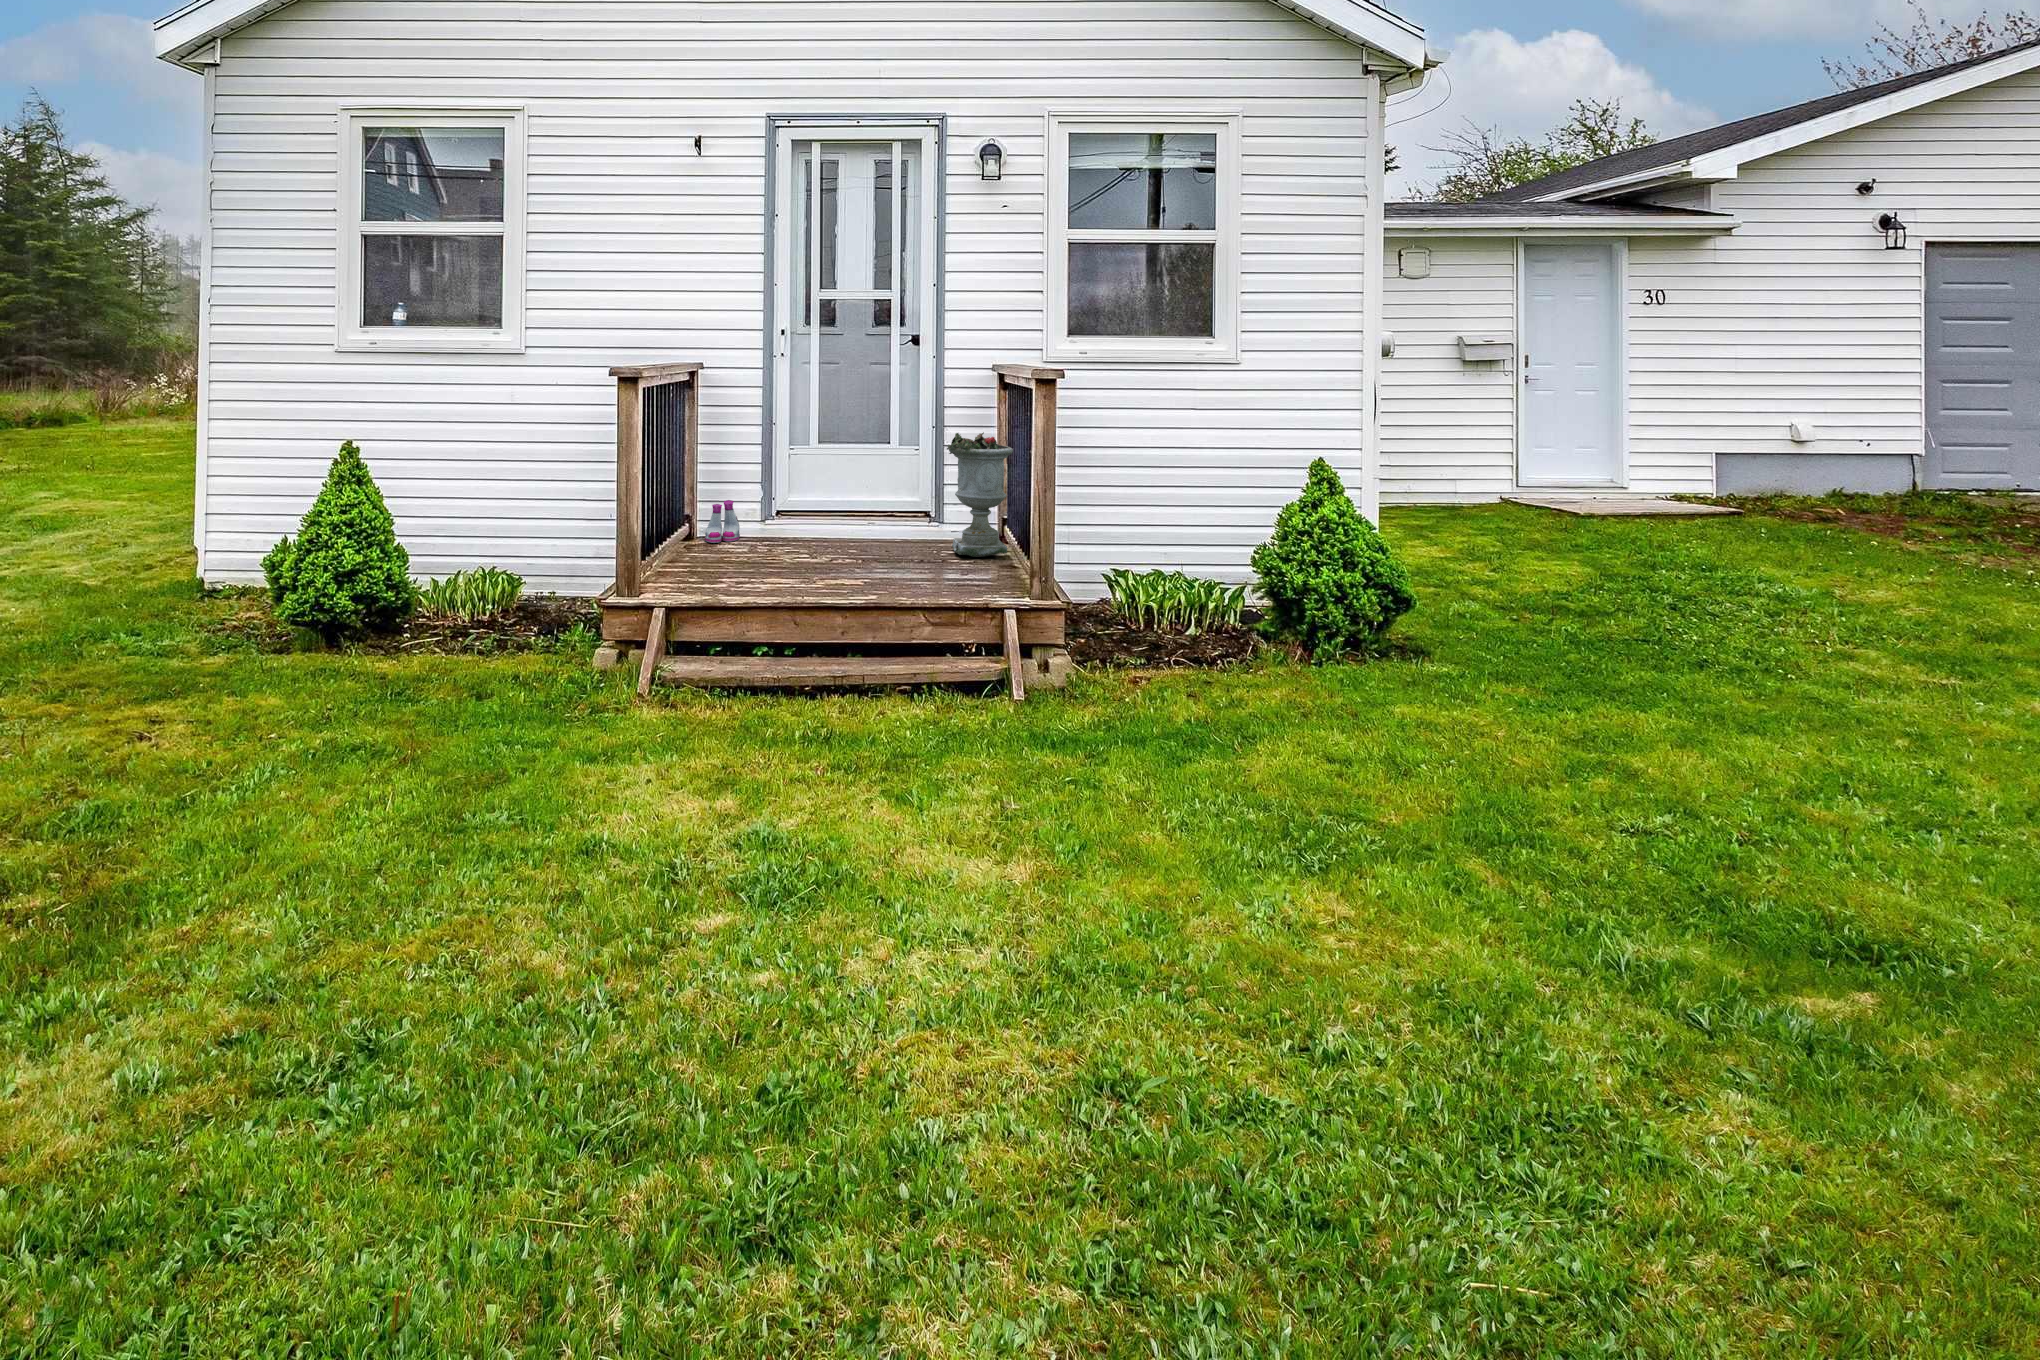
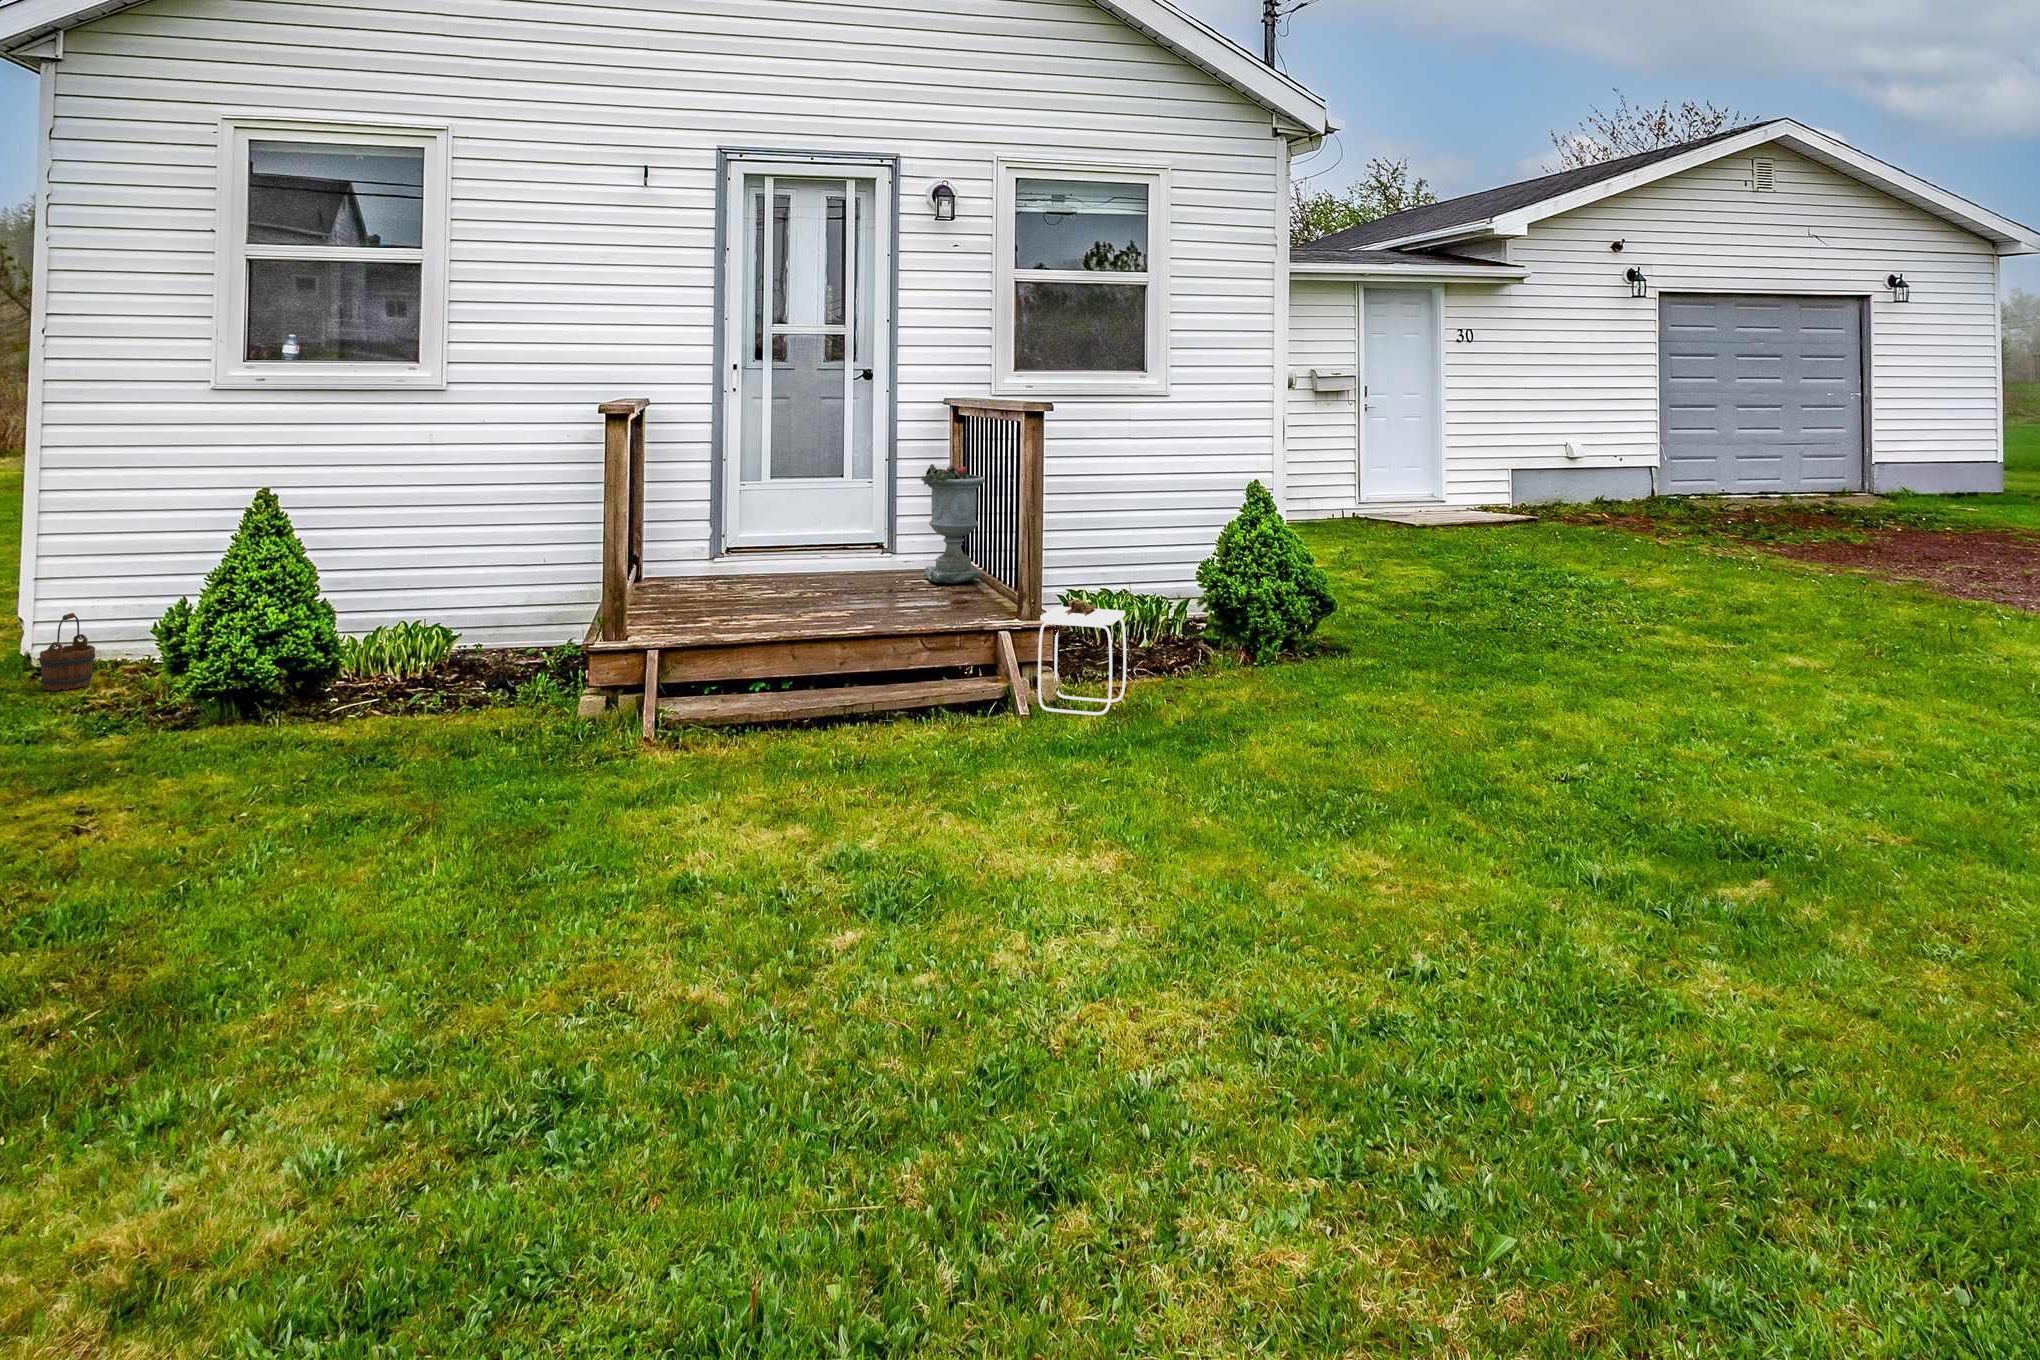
boots: present [705,500,740,543] -> none [666,539,703,583]
wooden bucket: none [199,543,241,608] -> present [39,613,95,691]
side table: none [1044,582,1142,706] -> present [1038,600,1126,715]

